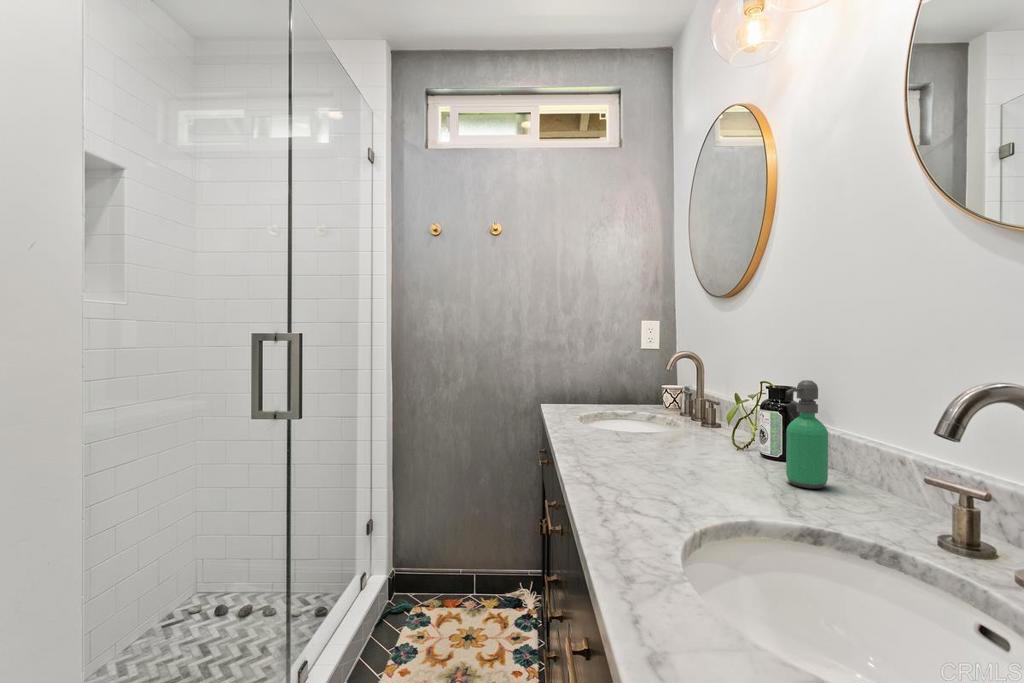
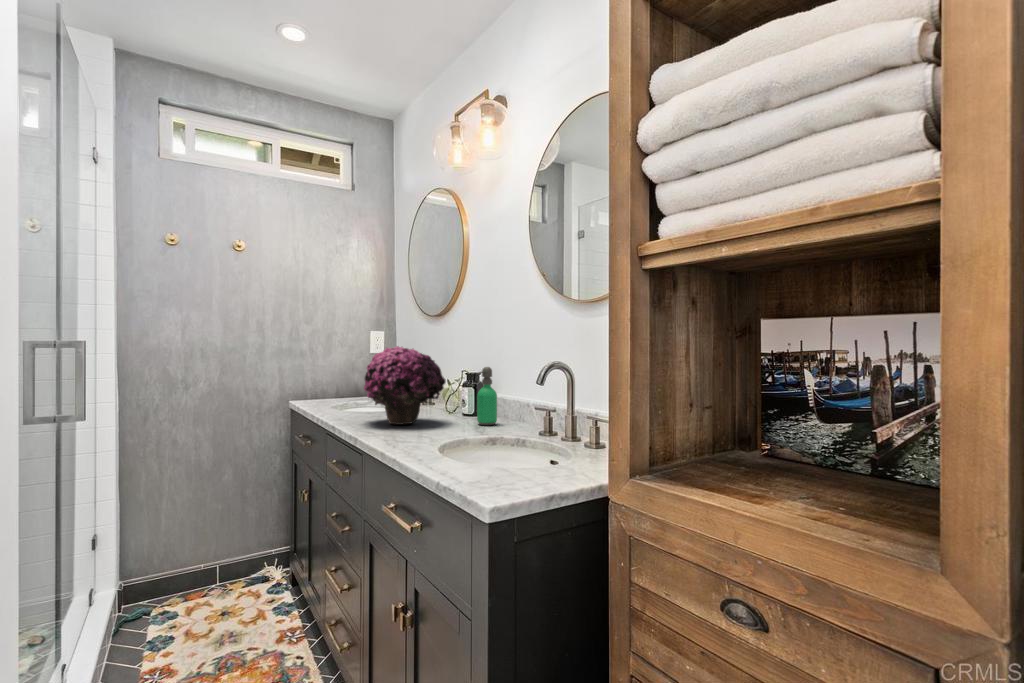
flower: none [597,341,726,465] -> present [364,346,446,424]

